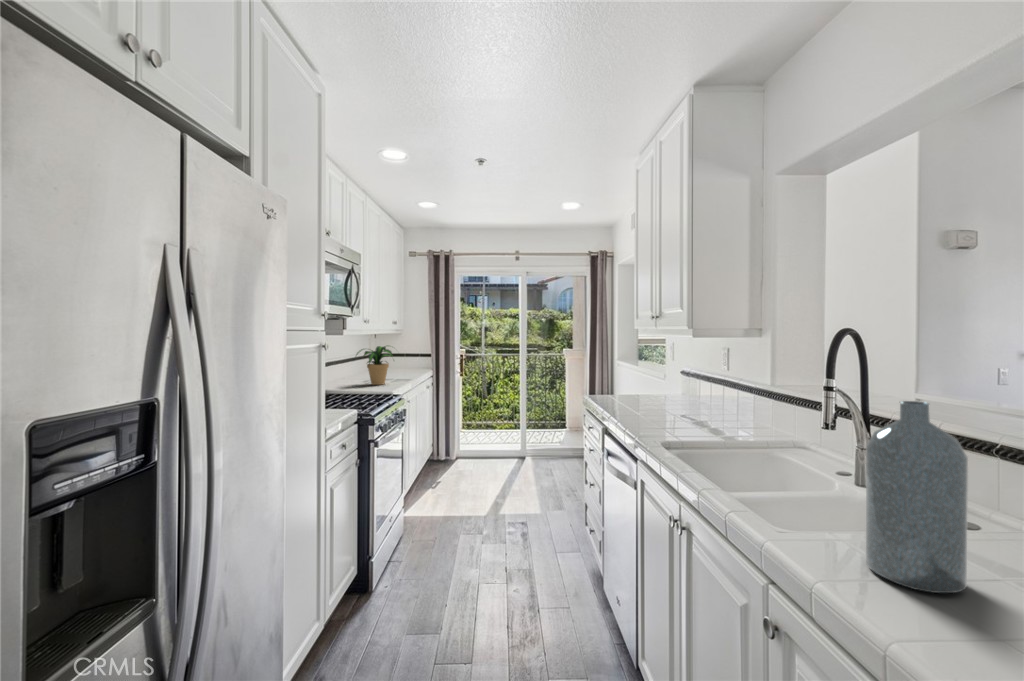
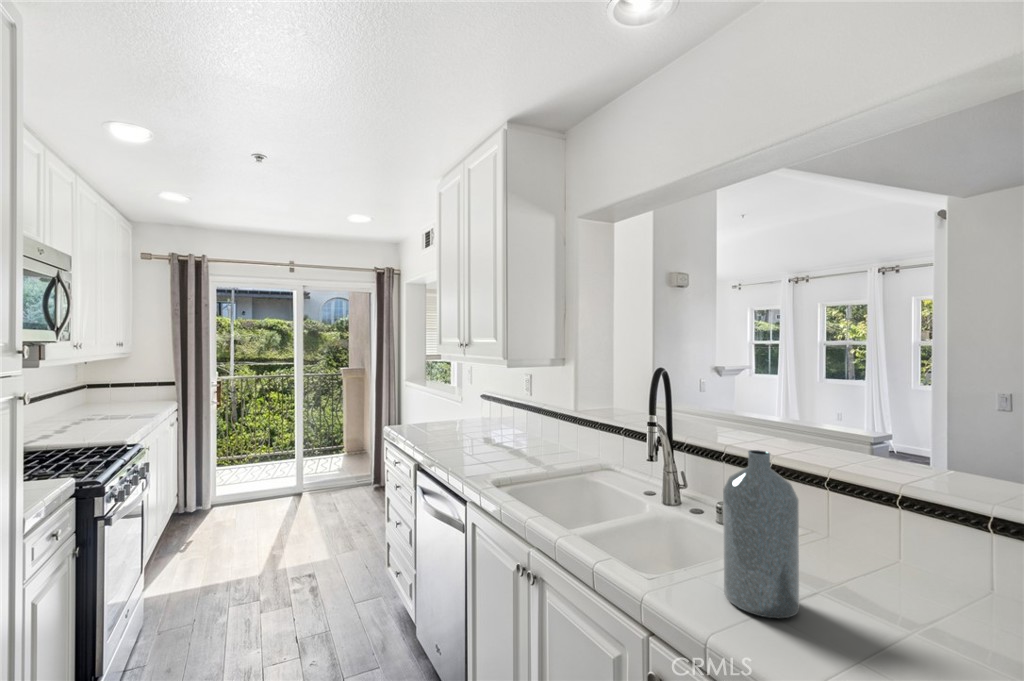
potted plant: present [357,346,392,385] -> none [56,376,131,430]

